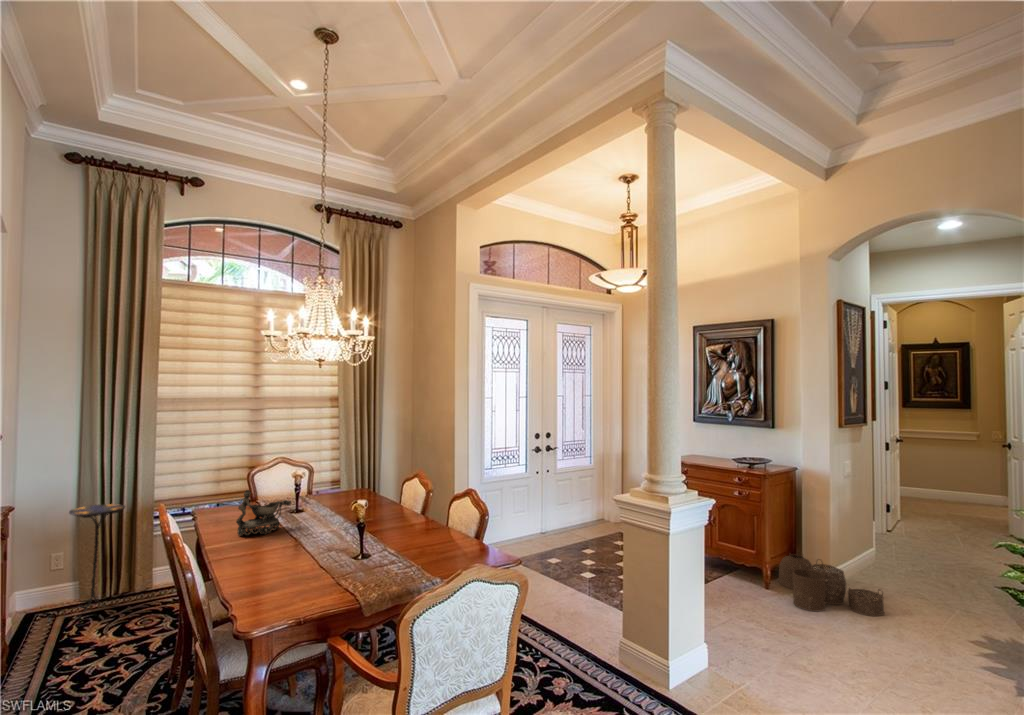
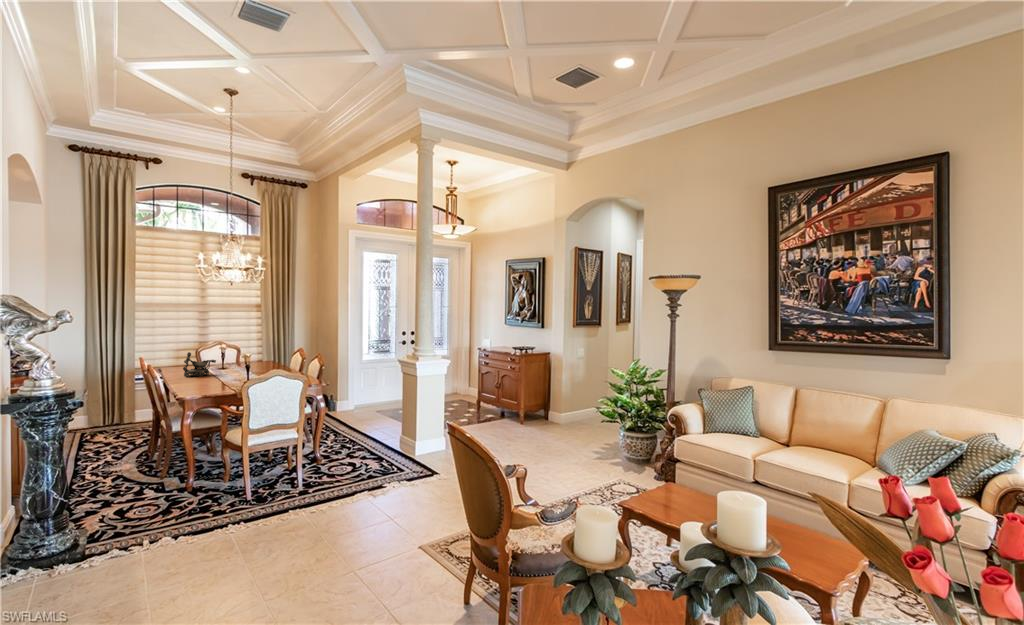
side table: present [69,504,125,617] -> none [82,367,118,432]
woven basket: present [779,553,884,616] -> none [527,402,575,432]

